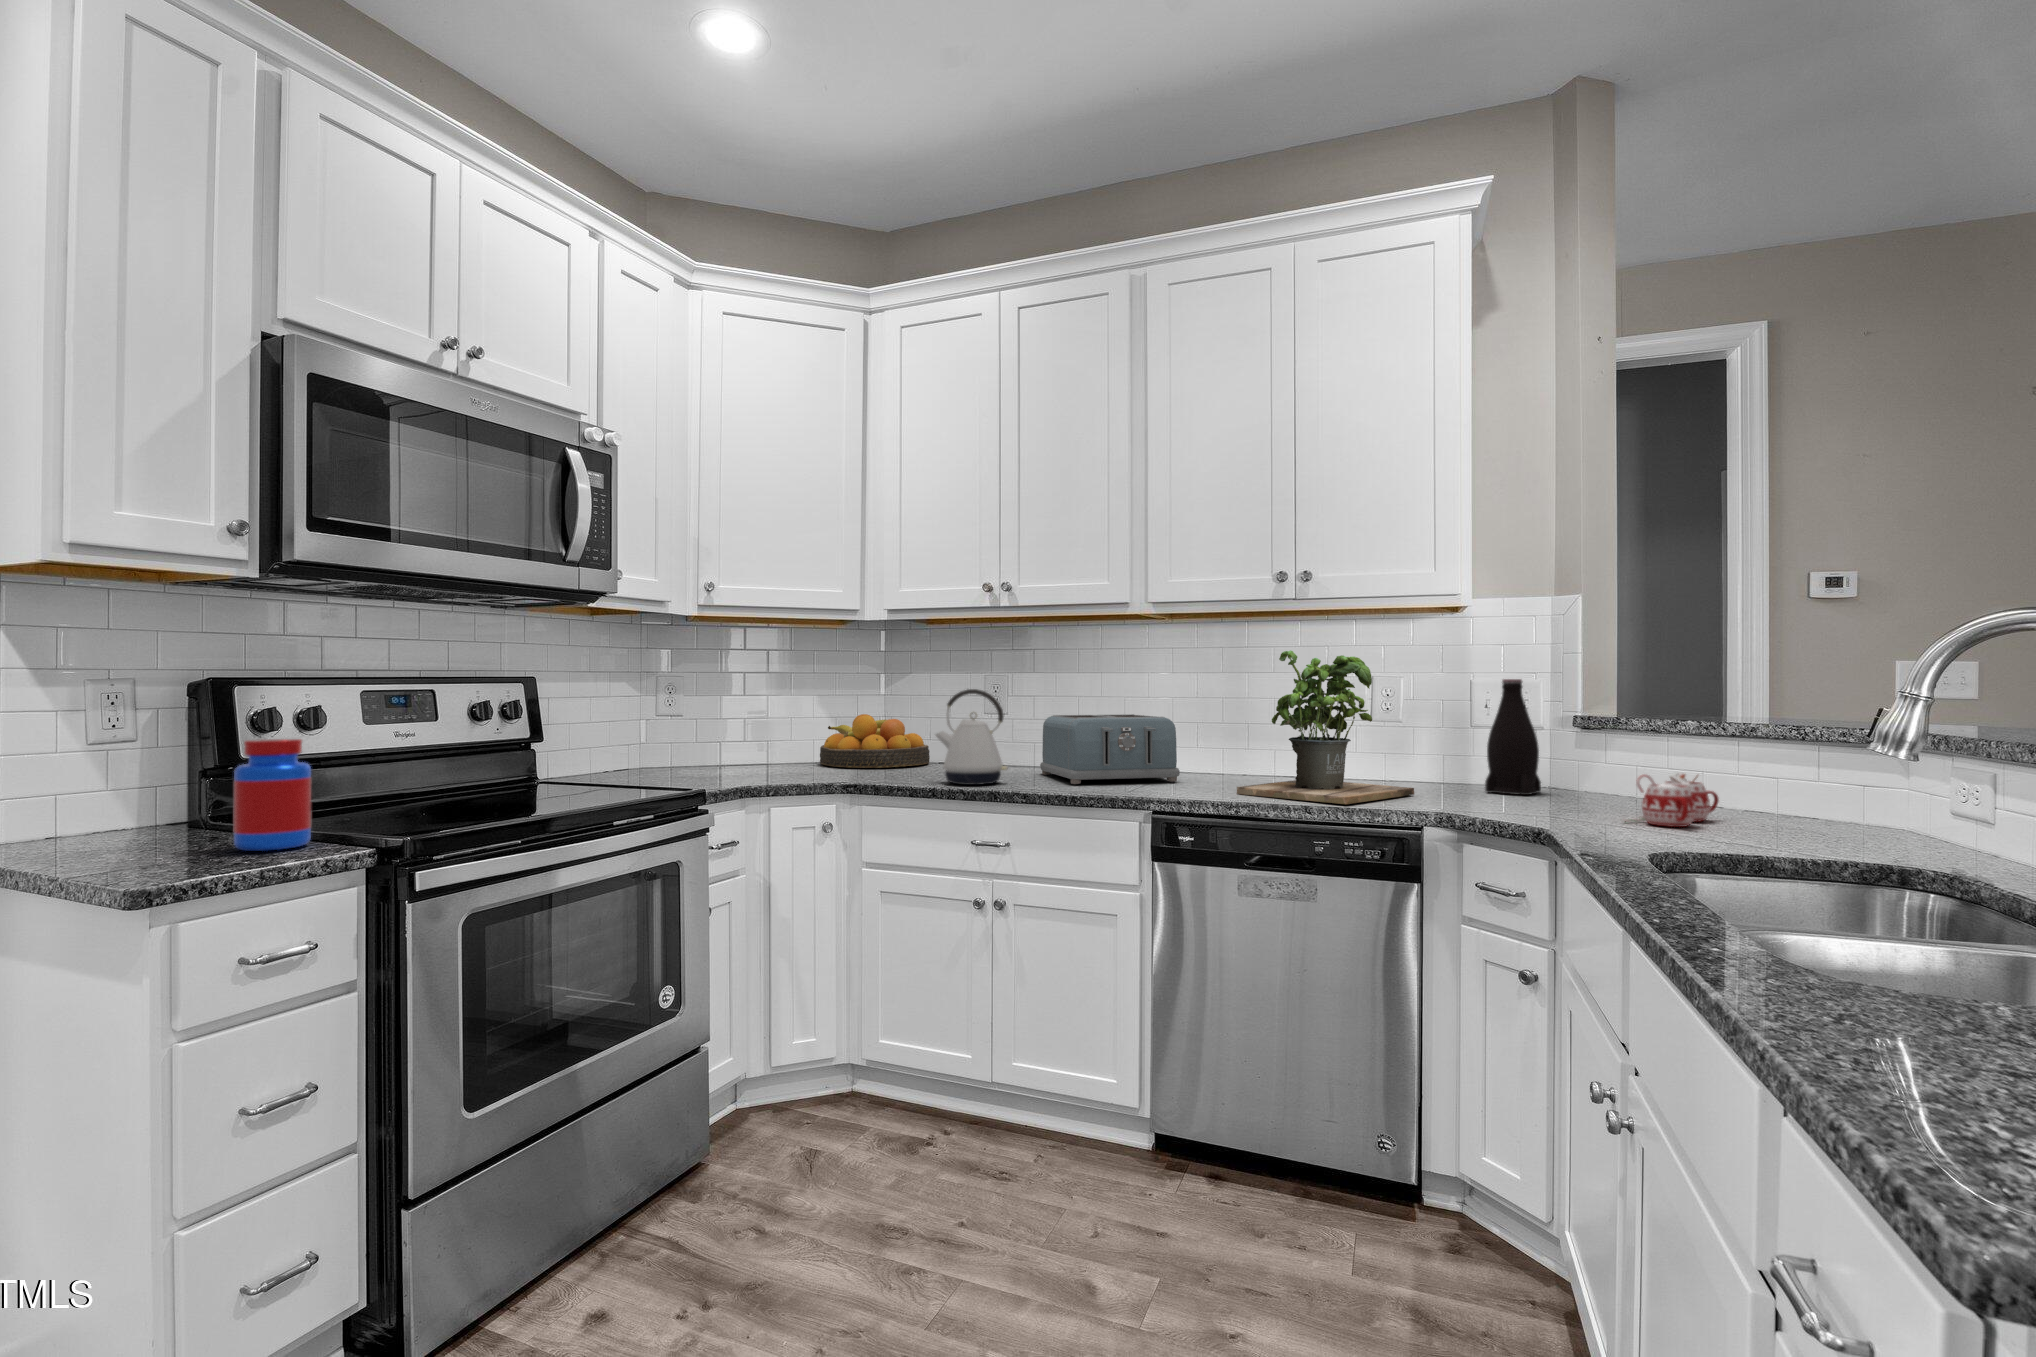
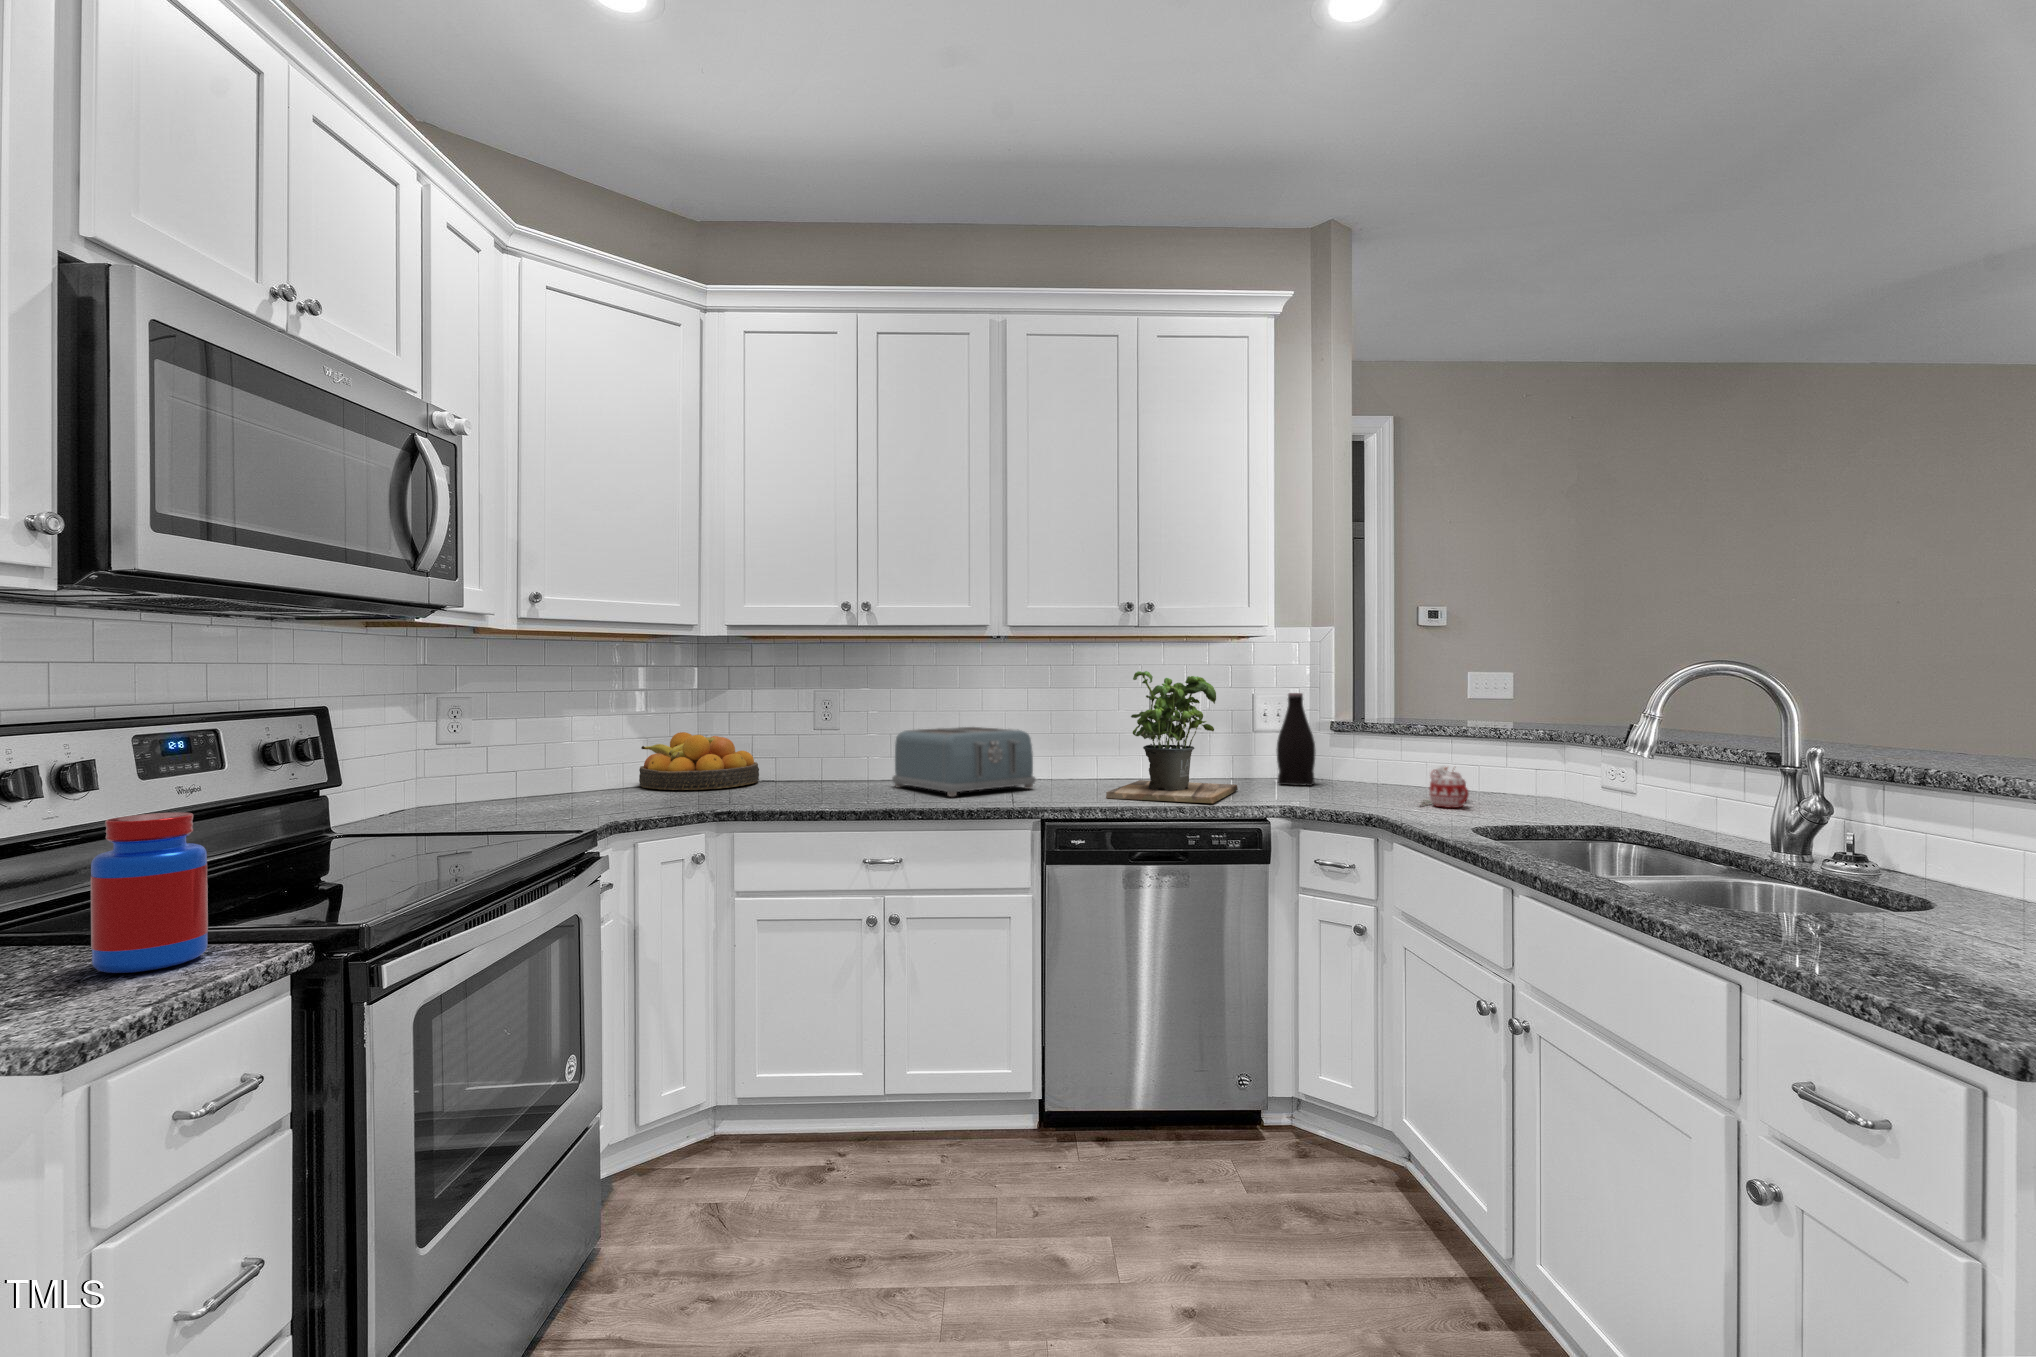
kettle: present [936,689,1008,785] -> none [813,708,888,804]

